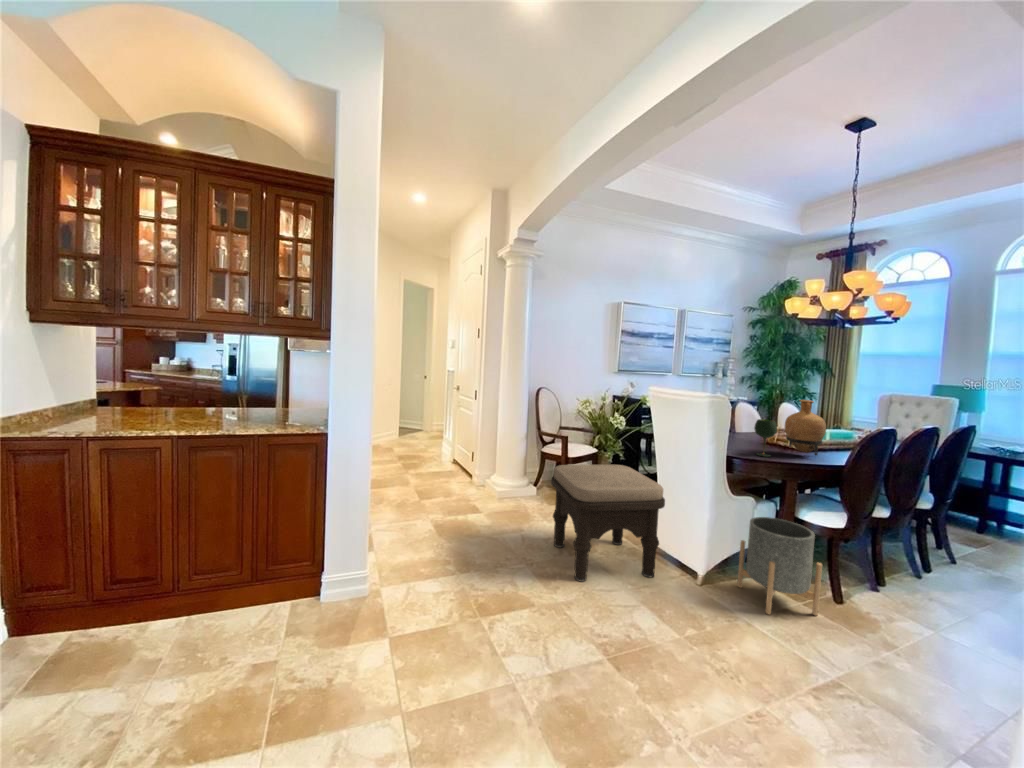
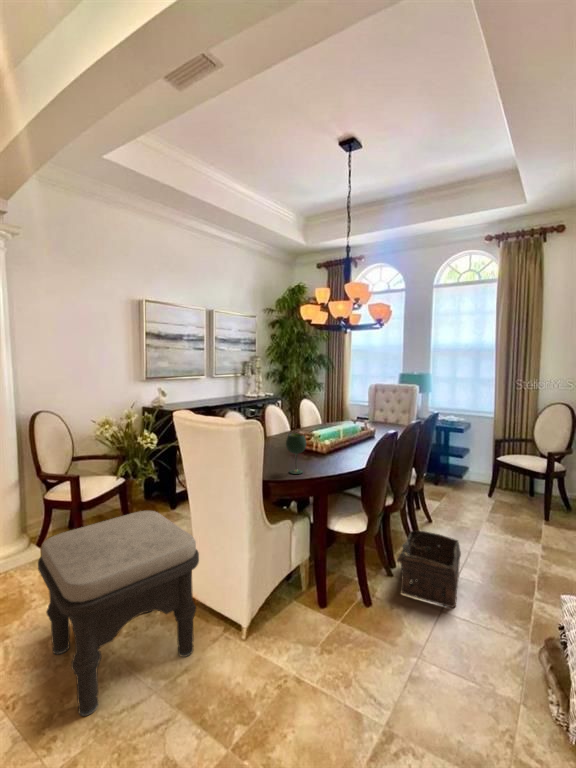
vase: present [785,400,826,455] -> none [312,408,345,463]
planter: present [737,517,822,616] -> none [283,537,356,654]
basket: none [871,554,994,642] -> present [397,531,461,608]

